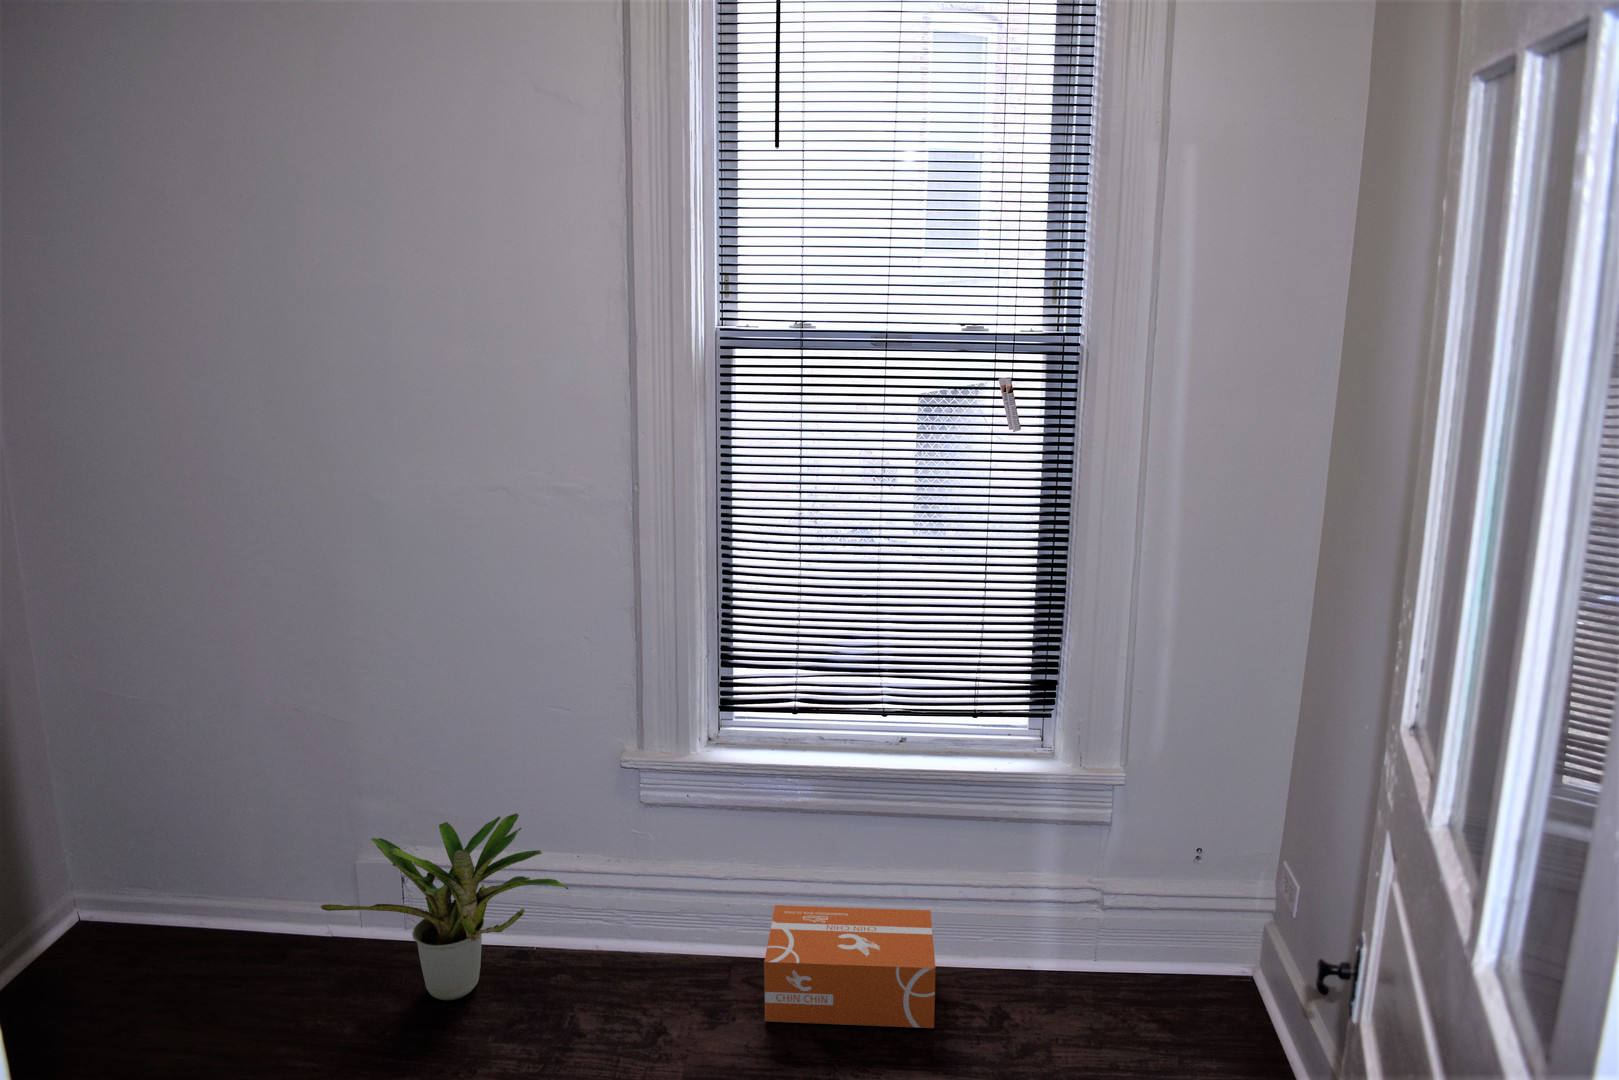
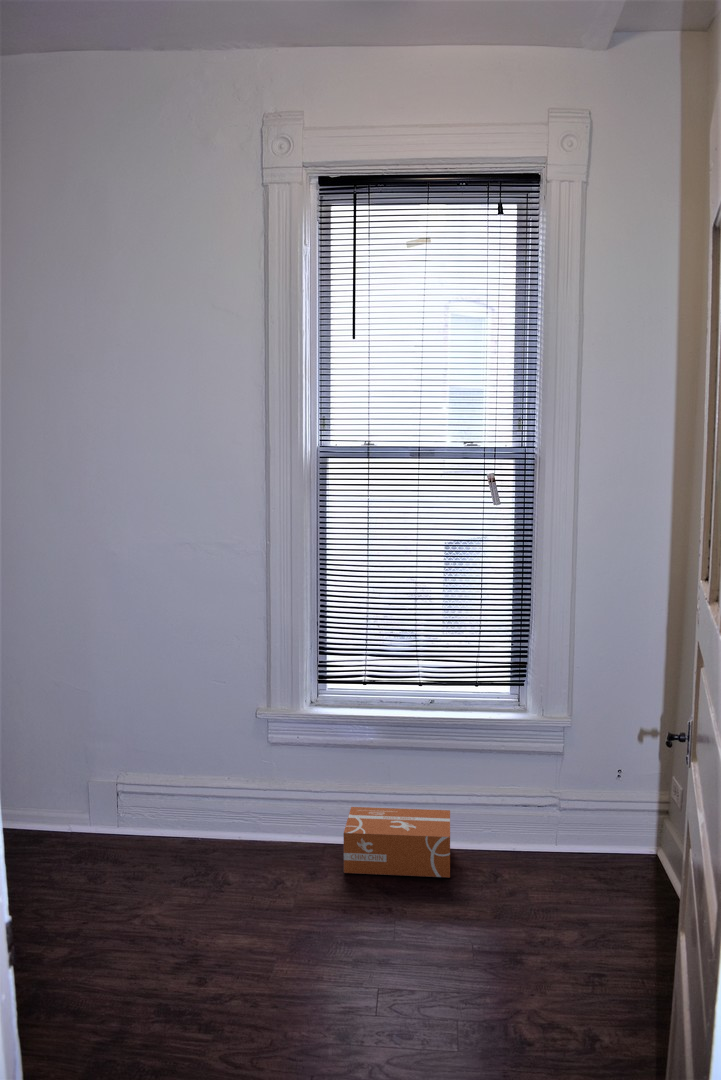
potted plant: present [321,813,568,1000] -> none [74,744,223,860]

